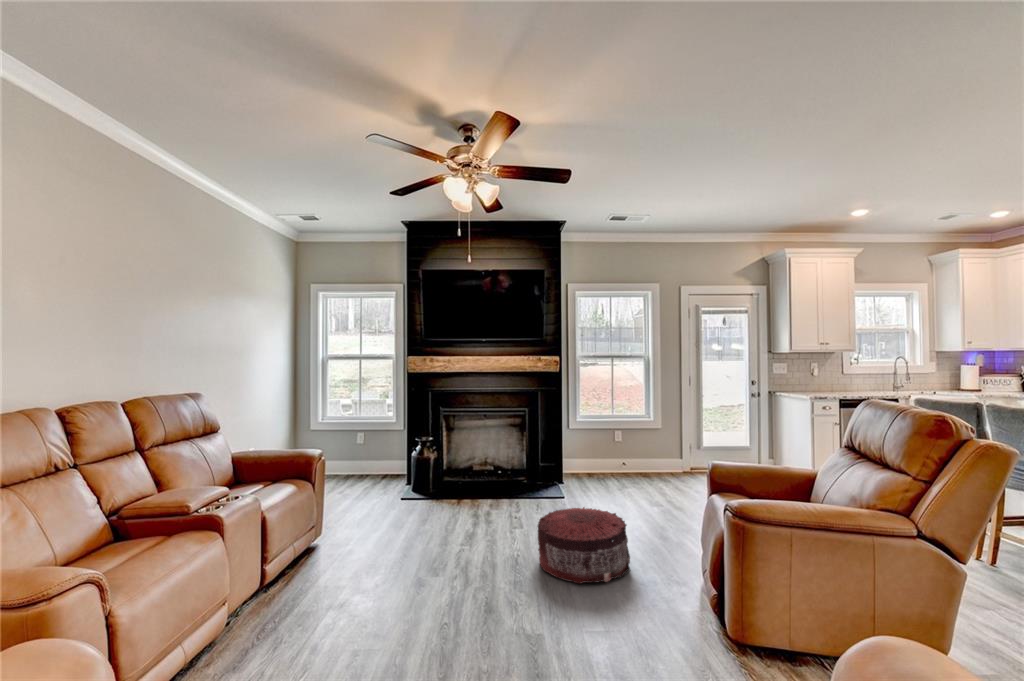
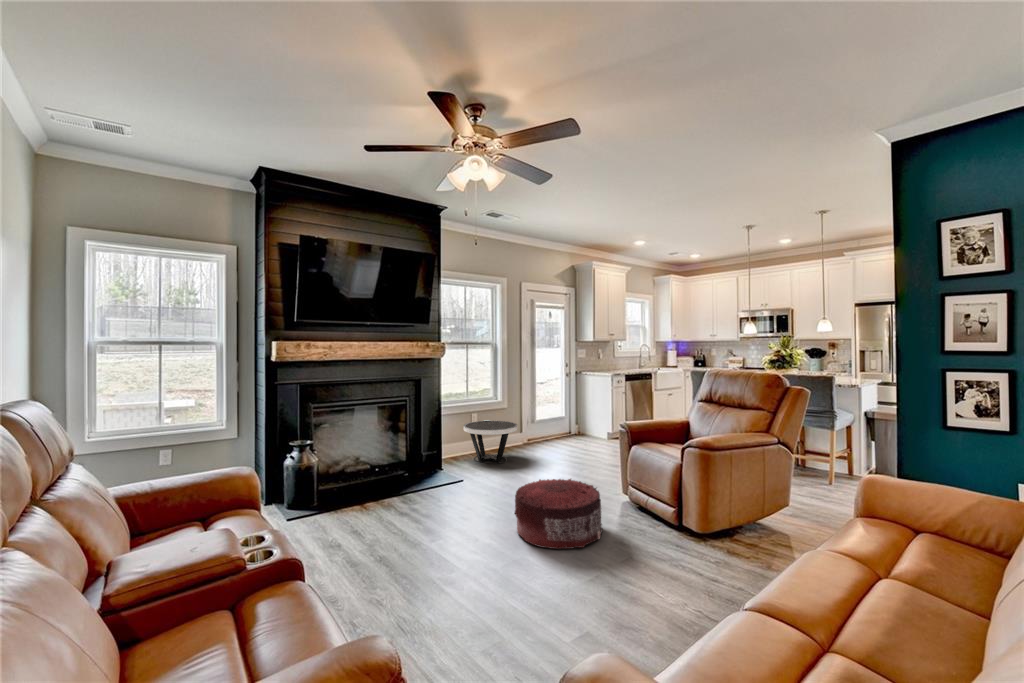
side table: none [595,439,654,488] -> present [464,420,517,464]

